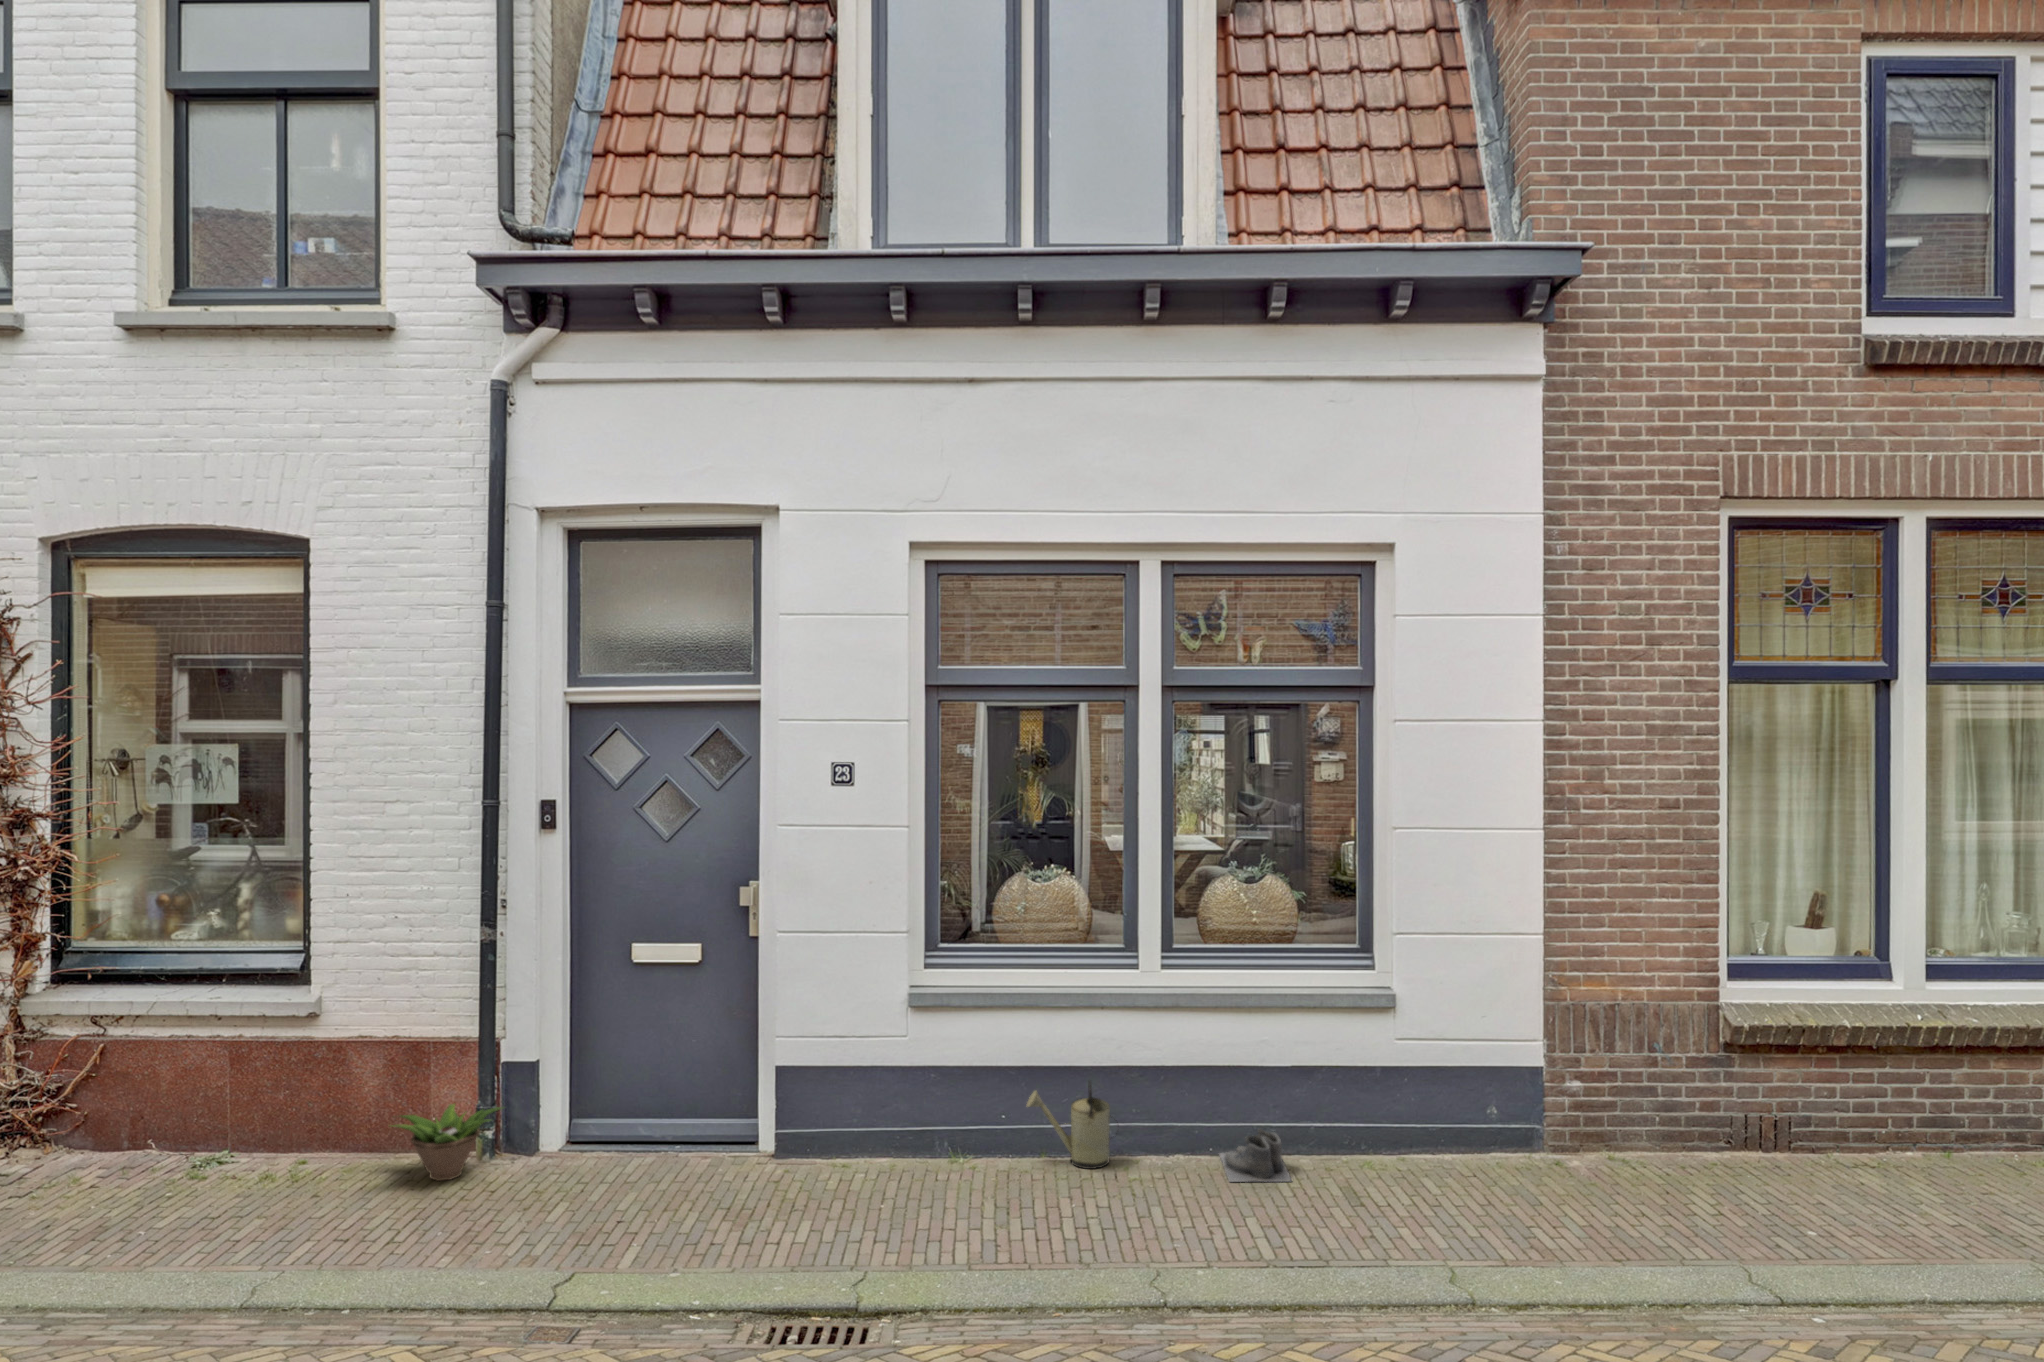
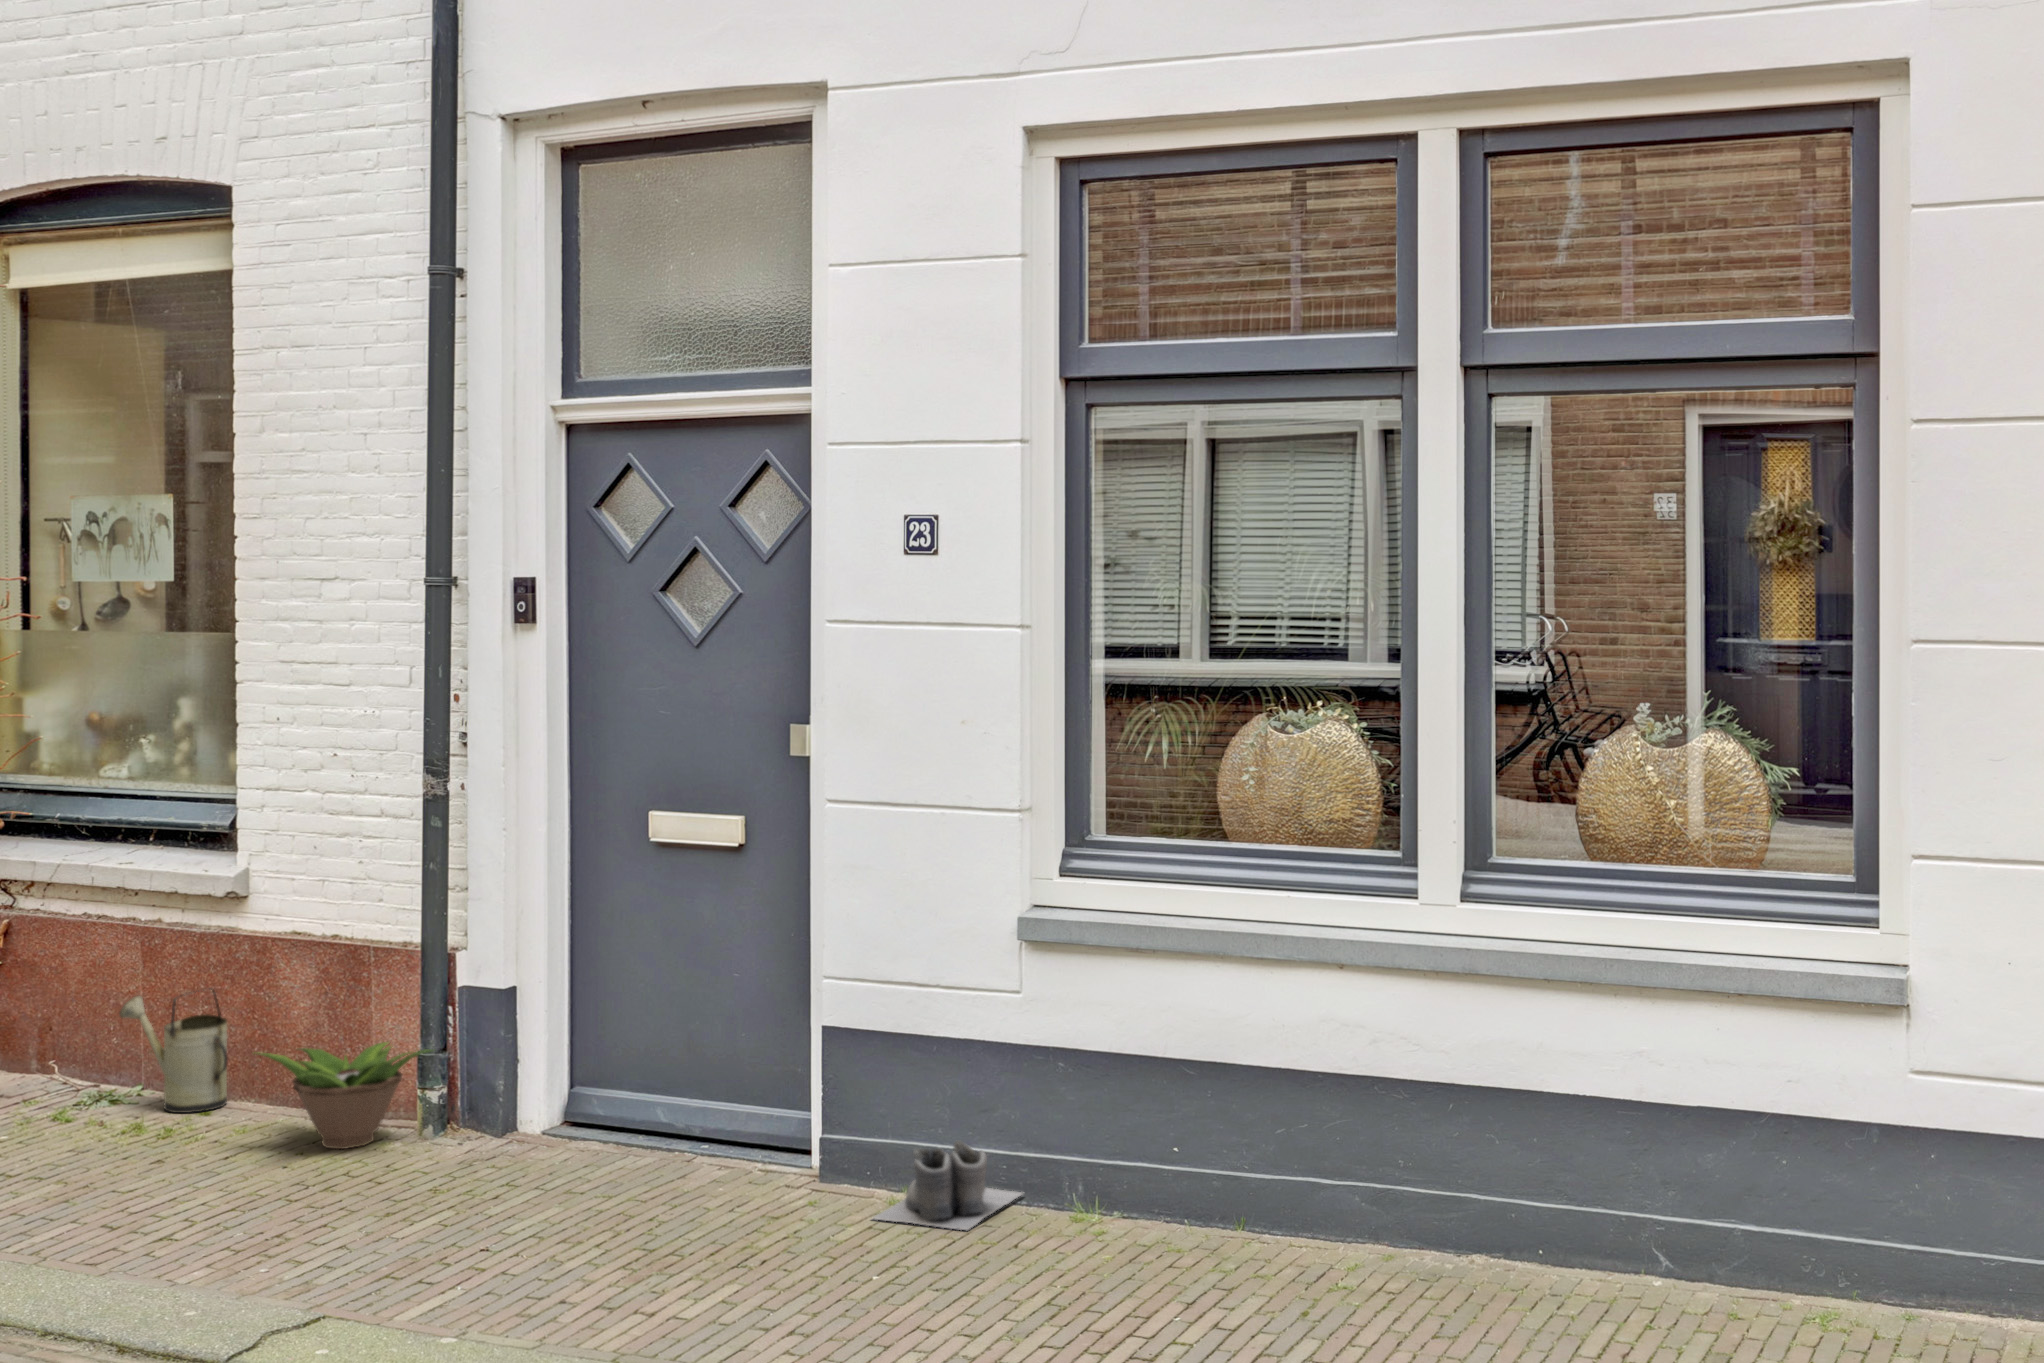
watering can: present [1027,1081,1110,1169] -> present [119,989,228,1113]
boots: present [1219,1128,1291,1182] -> present [873,1140,1022,1230]

